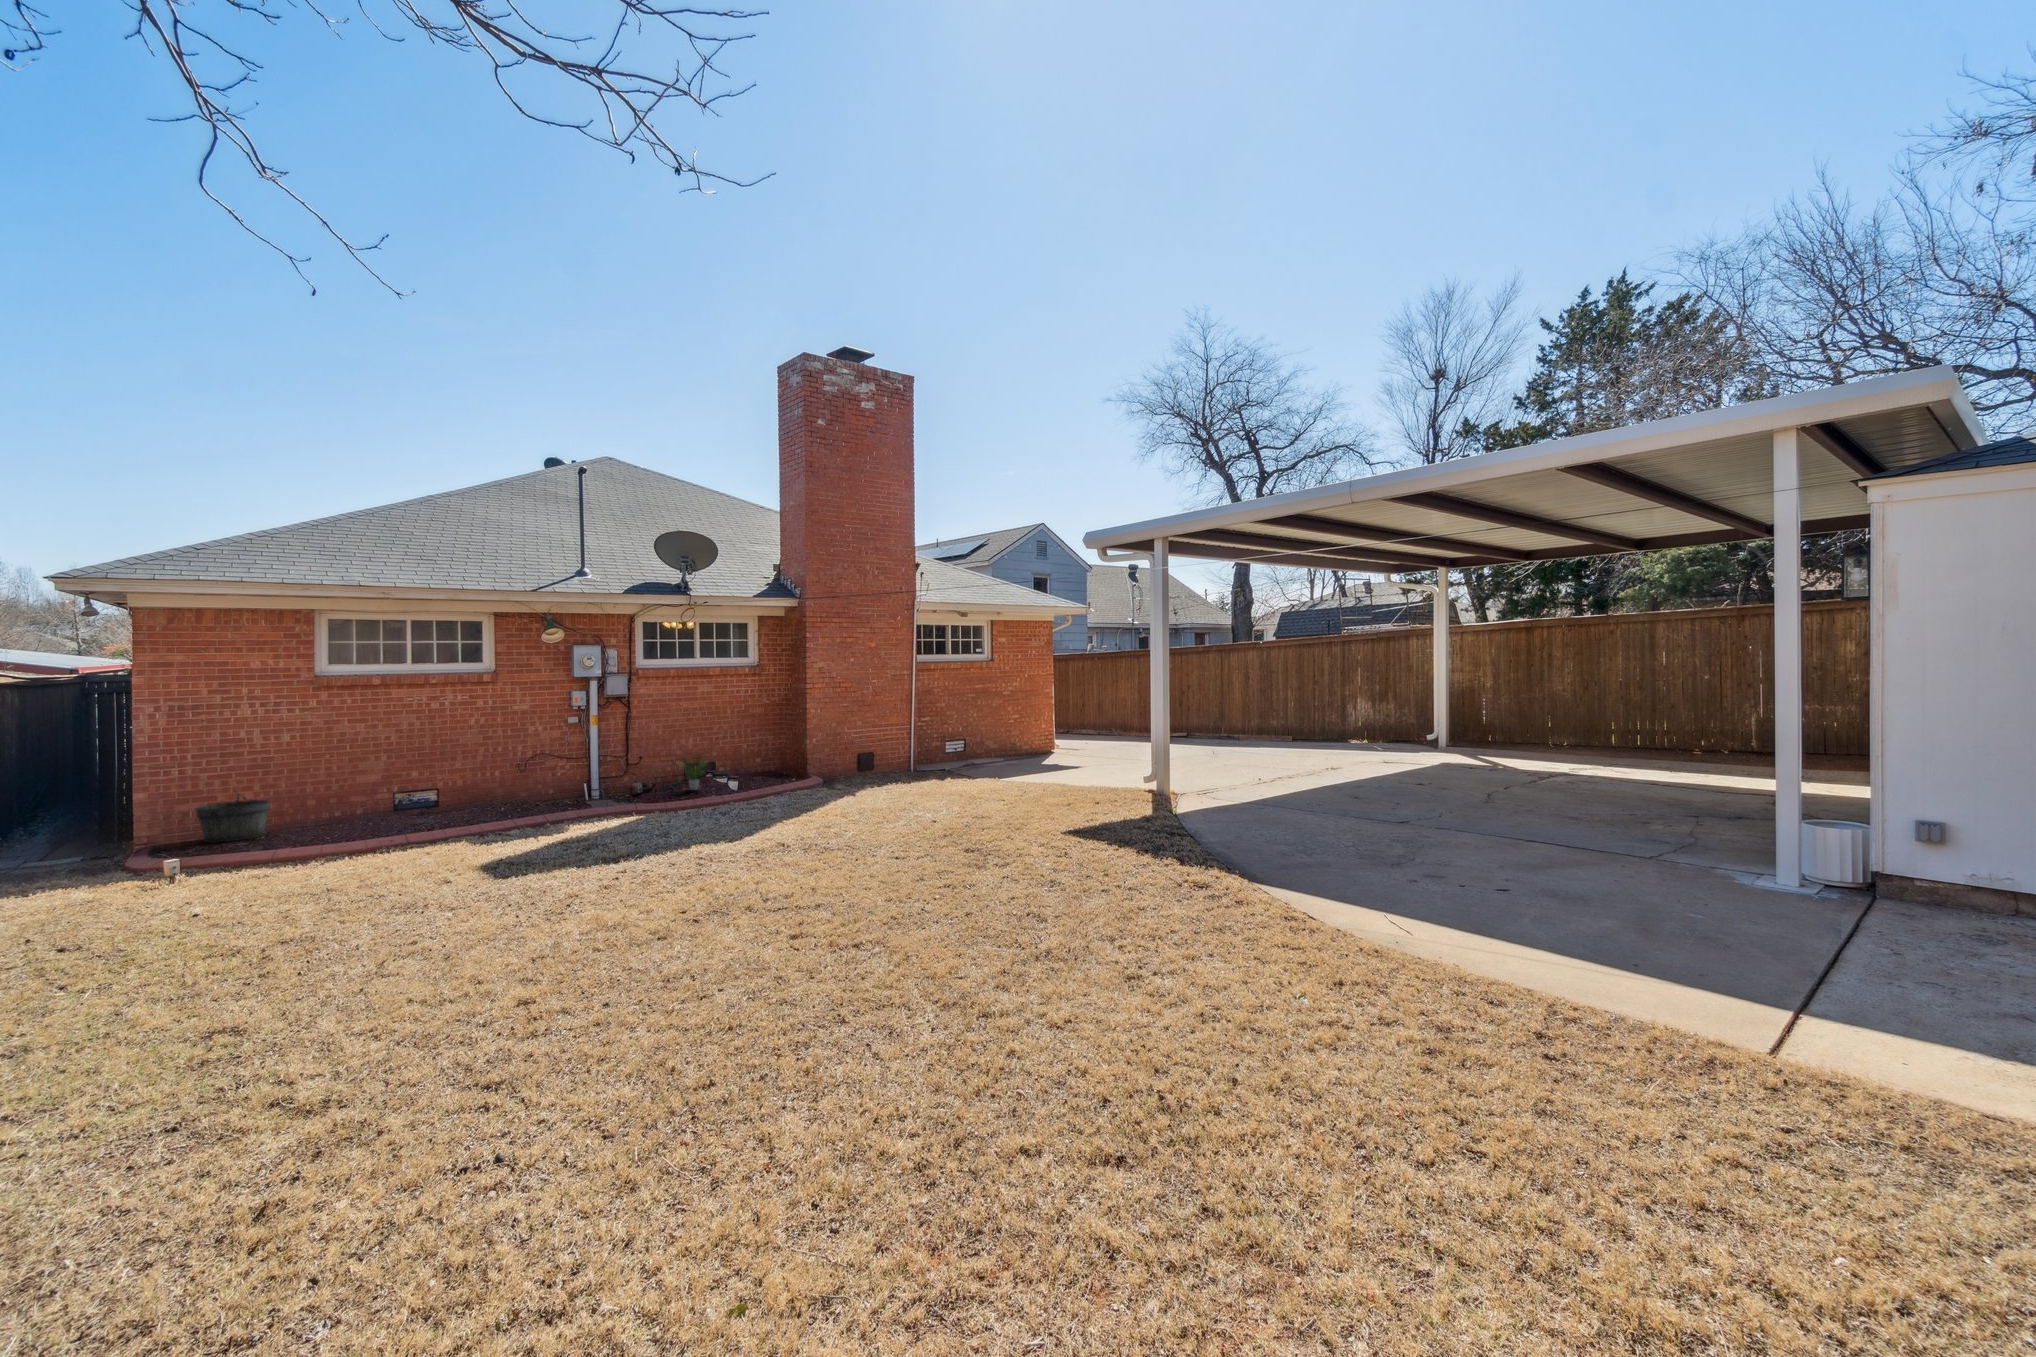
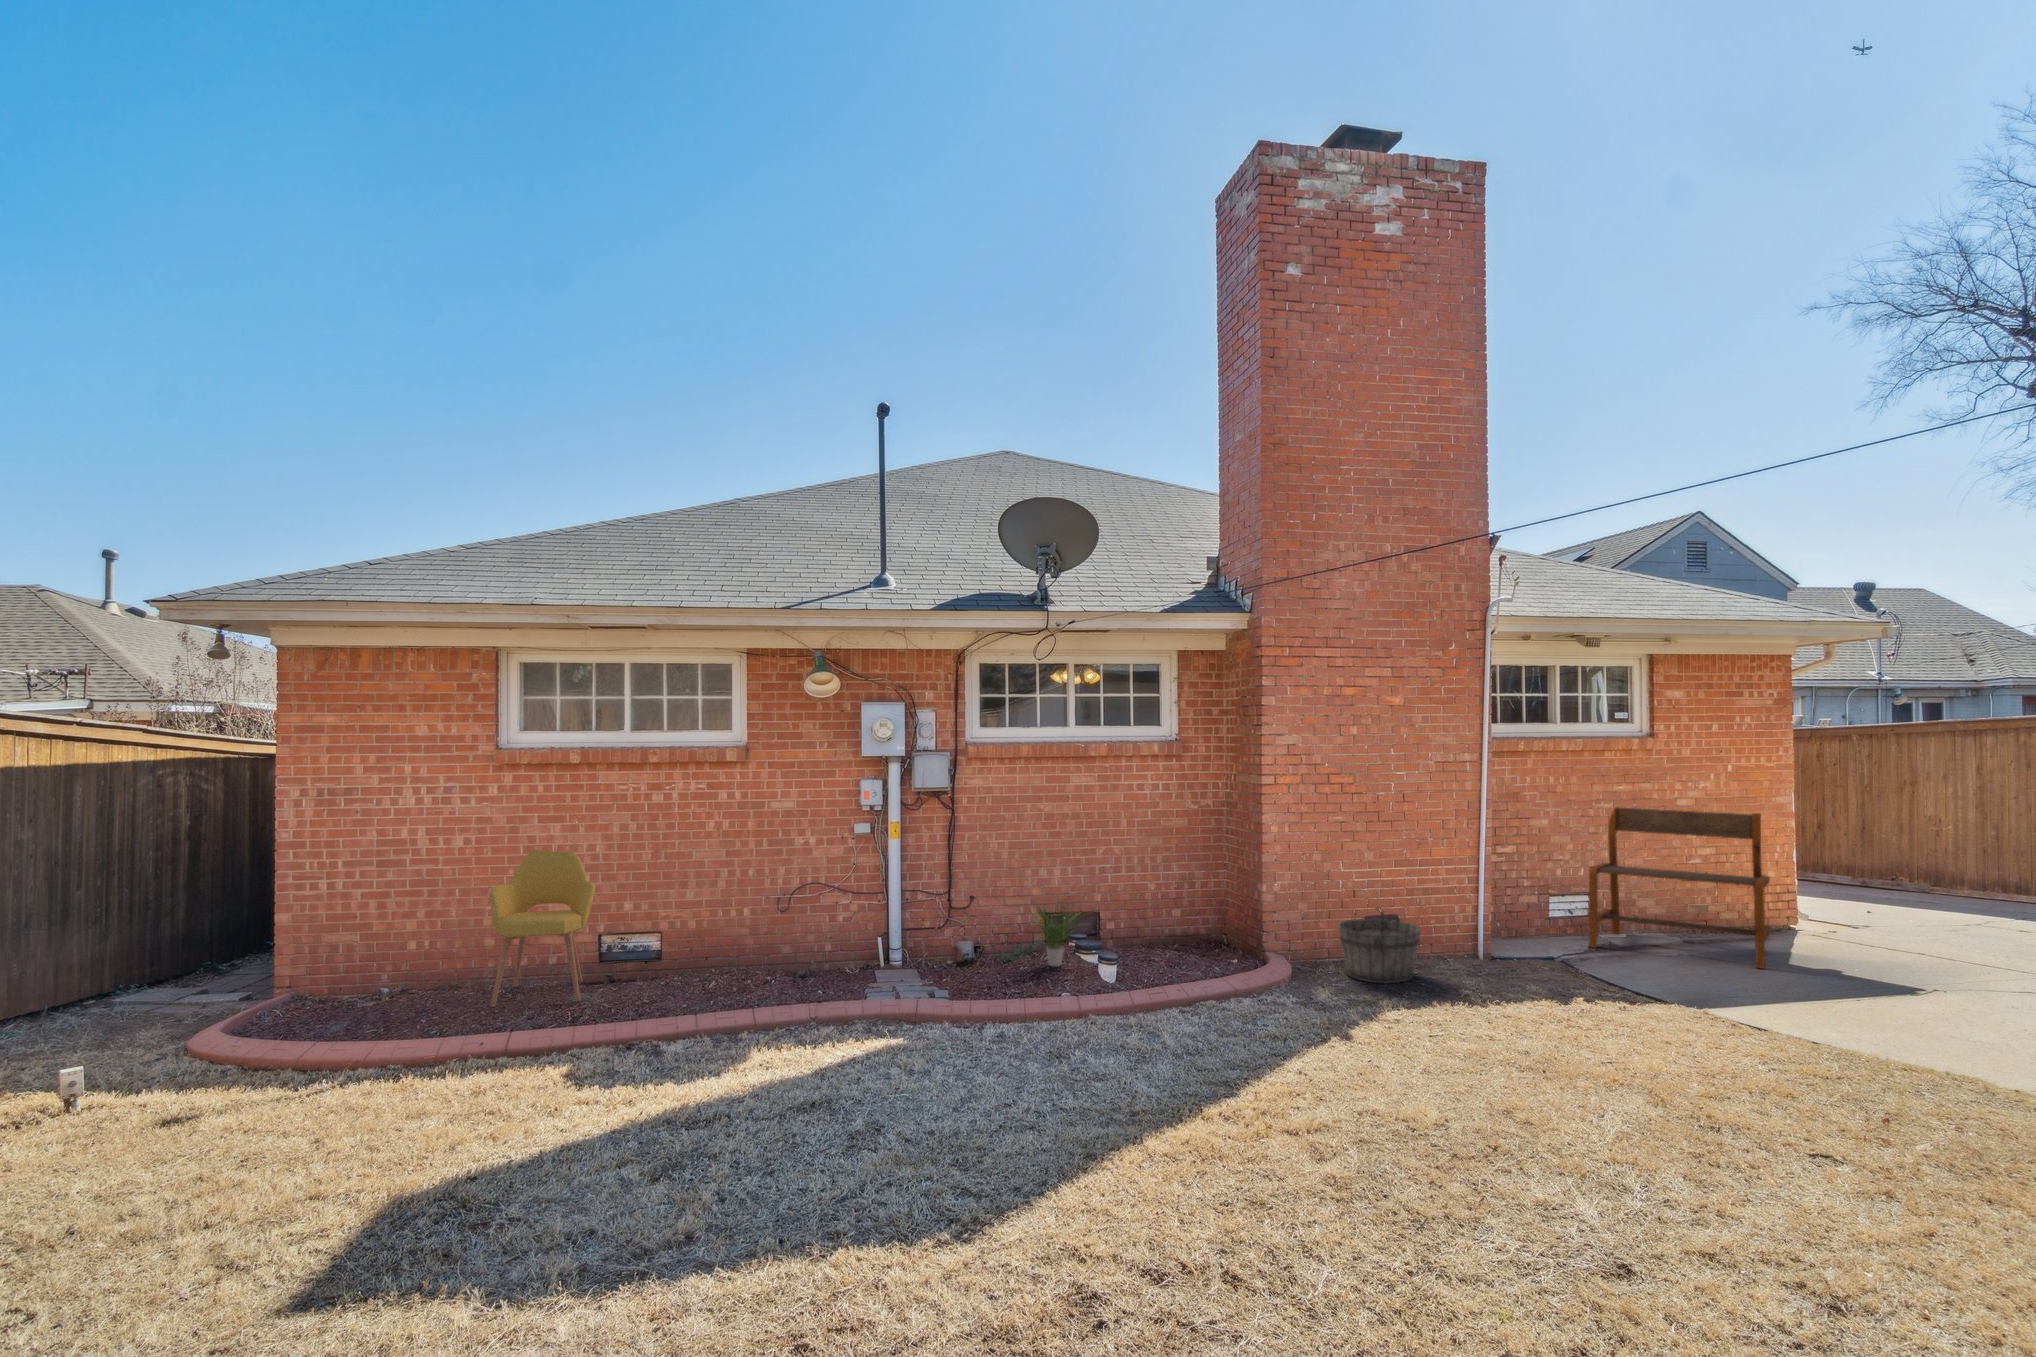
bench: none [963,696,1038,764] -> present [1589,808,1771,969]
chair: none [322,736,399,832] -> present [489,850,595,1007]
wooden bucket: present [196,793,270,843] -> present [1338,912,1421,983]

